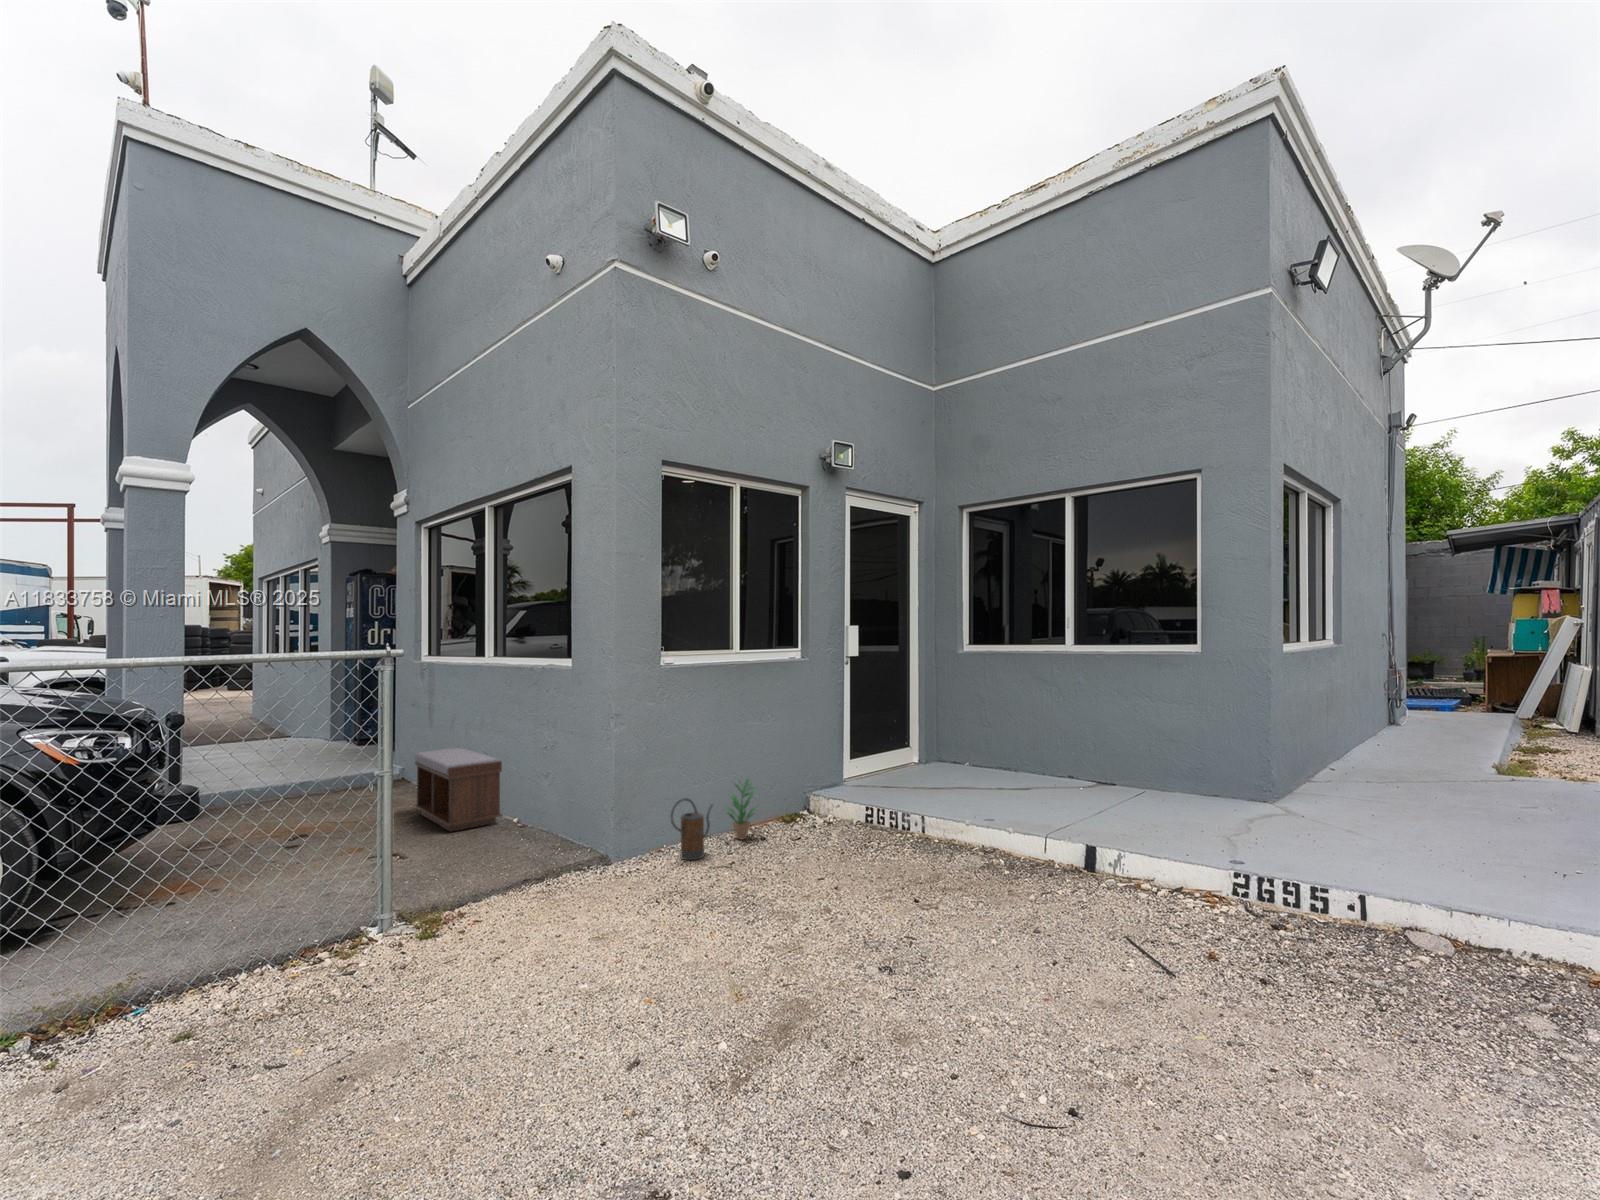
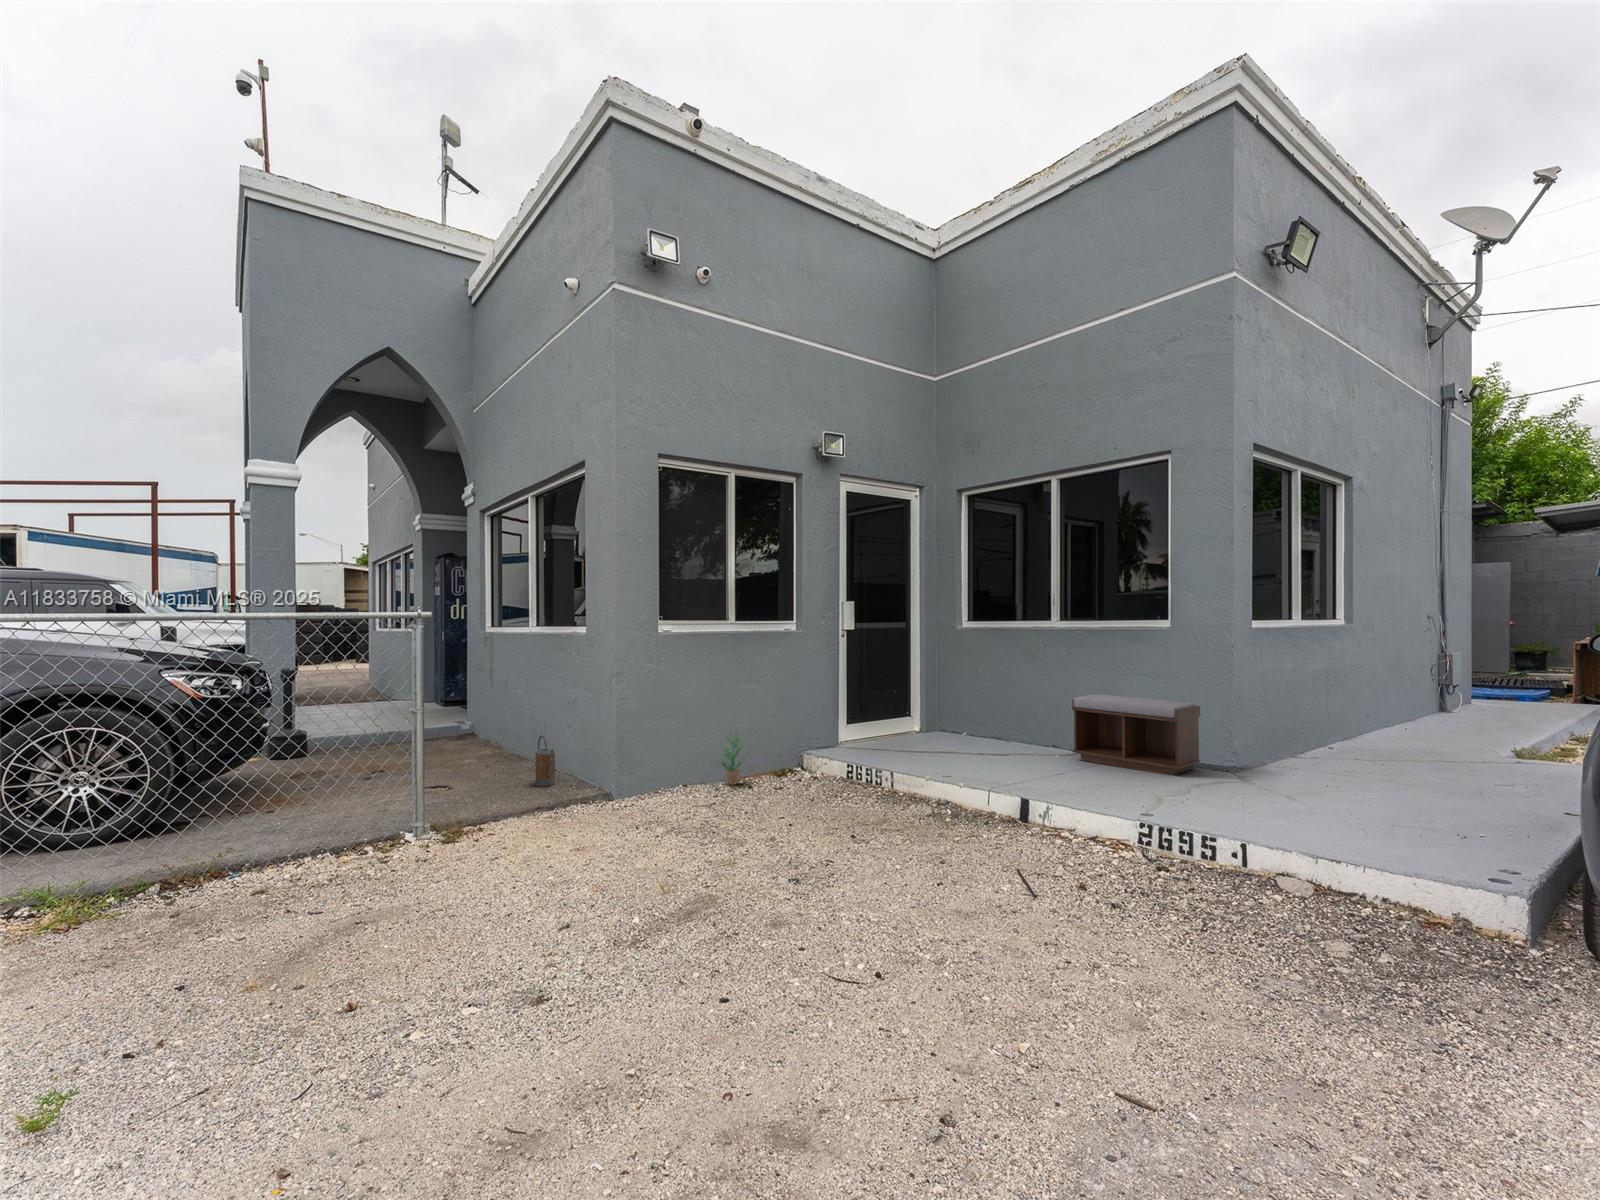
bench: present [415,748,502,831] -> present [1072,695,1200,775]
watering can: present [670,798,713,860] -> present [535,735,555,787]

